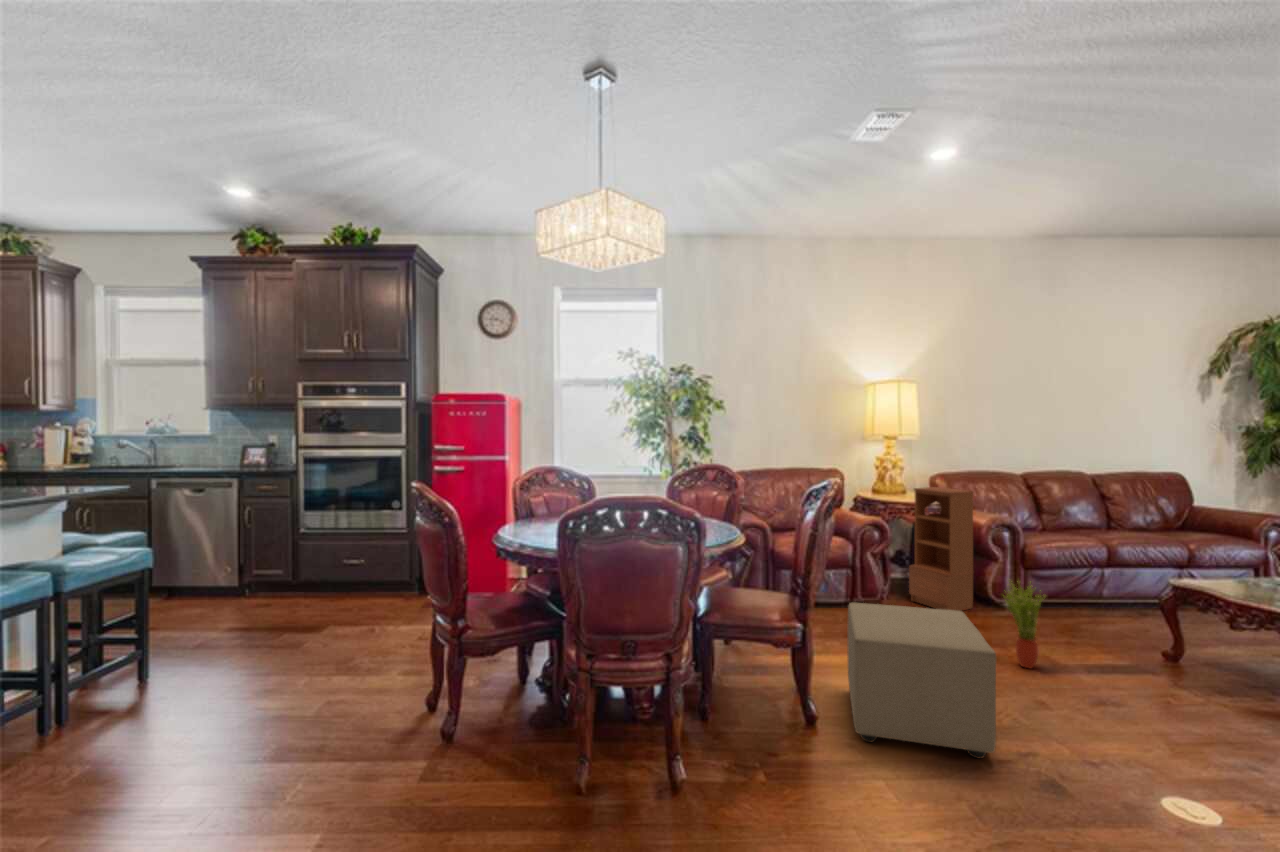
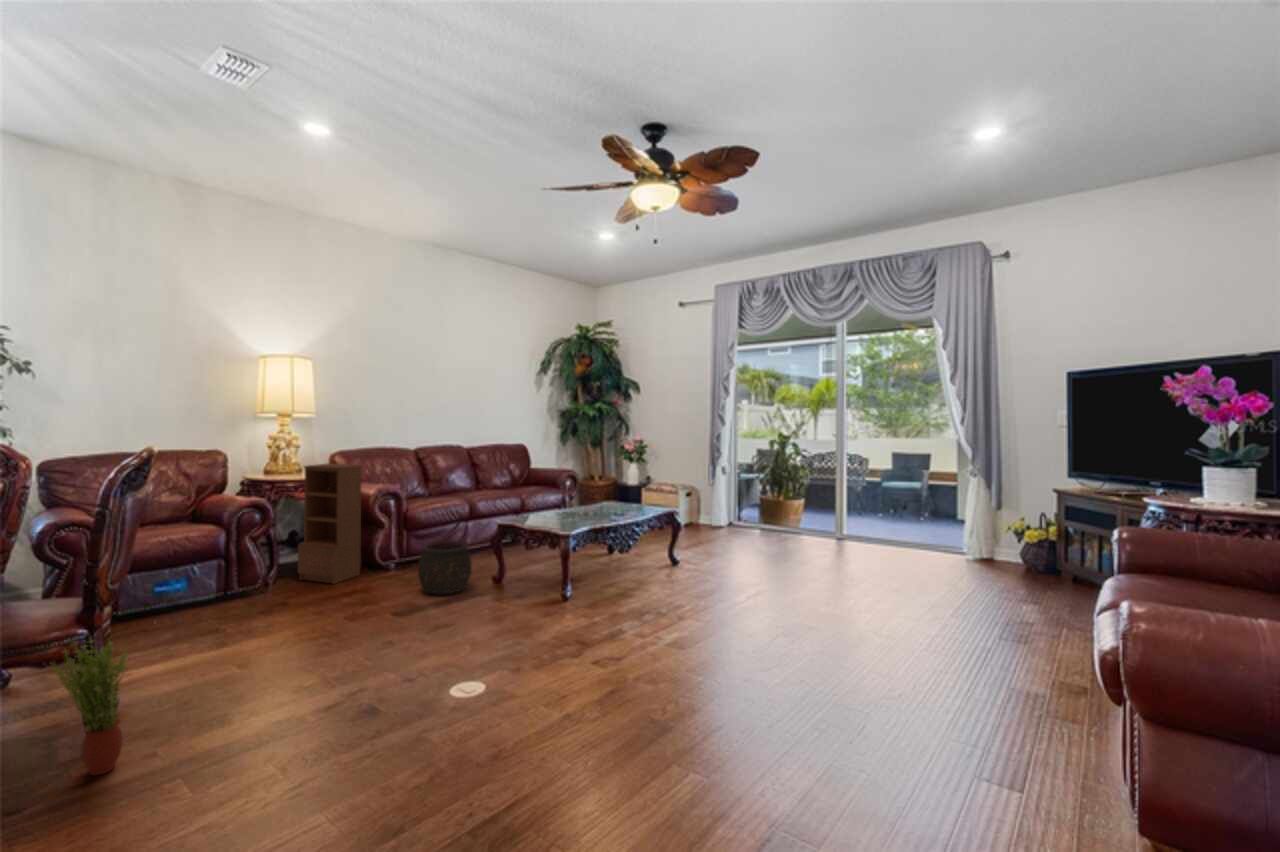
potted plant: present [1005,581,1045,668] -> present [55,637,128,775]
woven basket: none [1053,590,1133,661] -> present [418,541,472,595]
ottoman: present [848,603,996,758] -> none [170,577,327,738]

